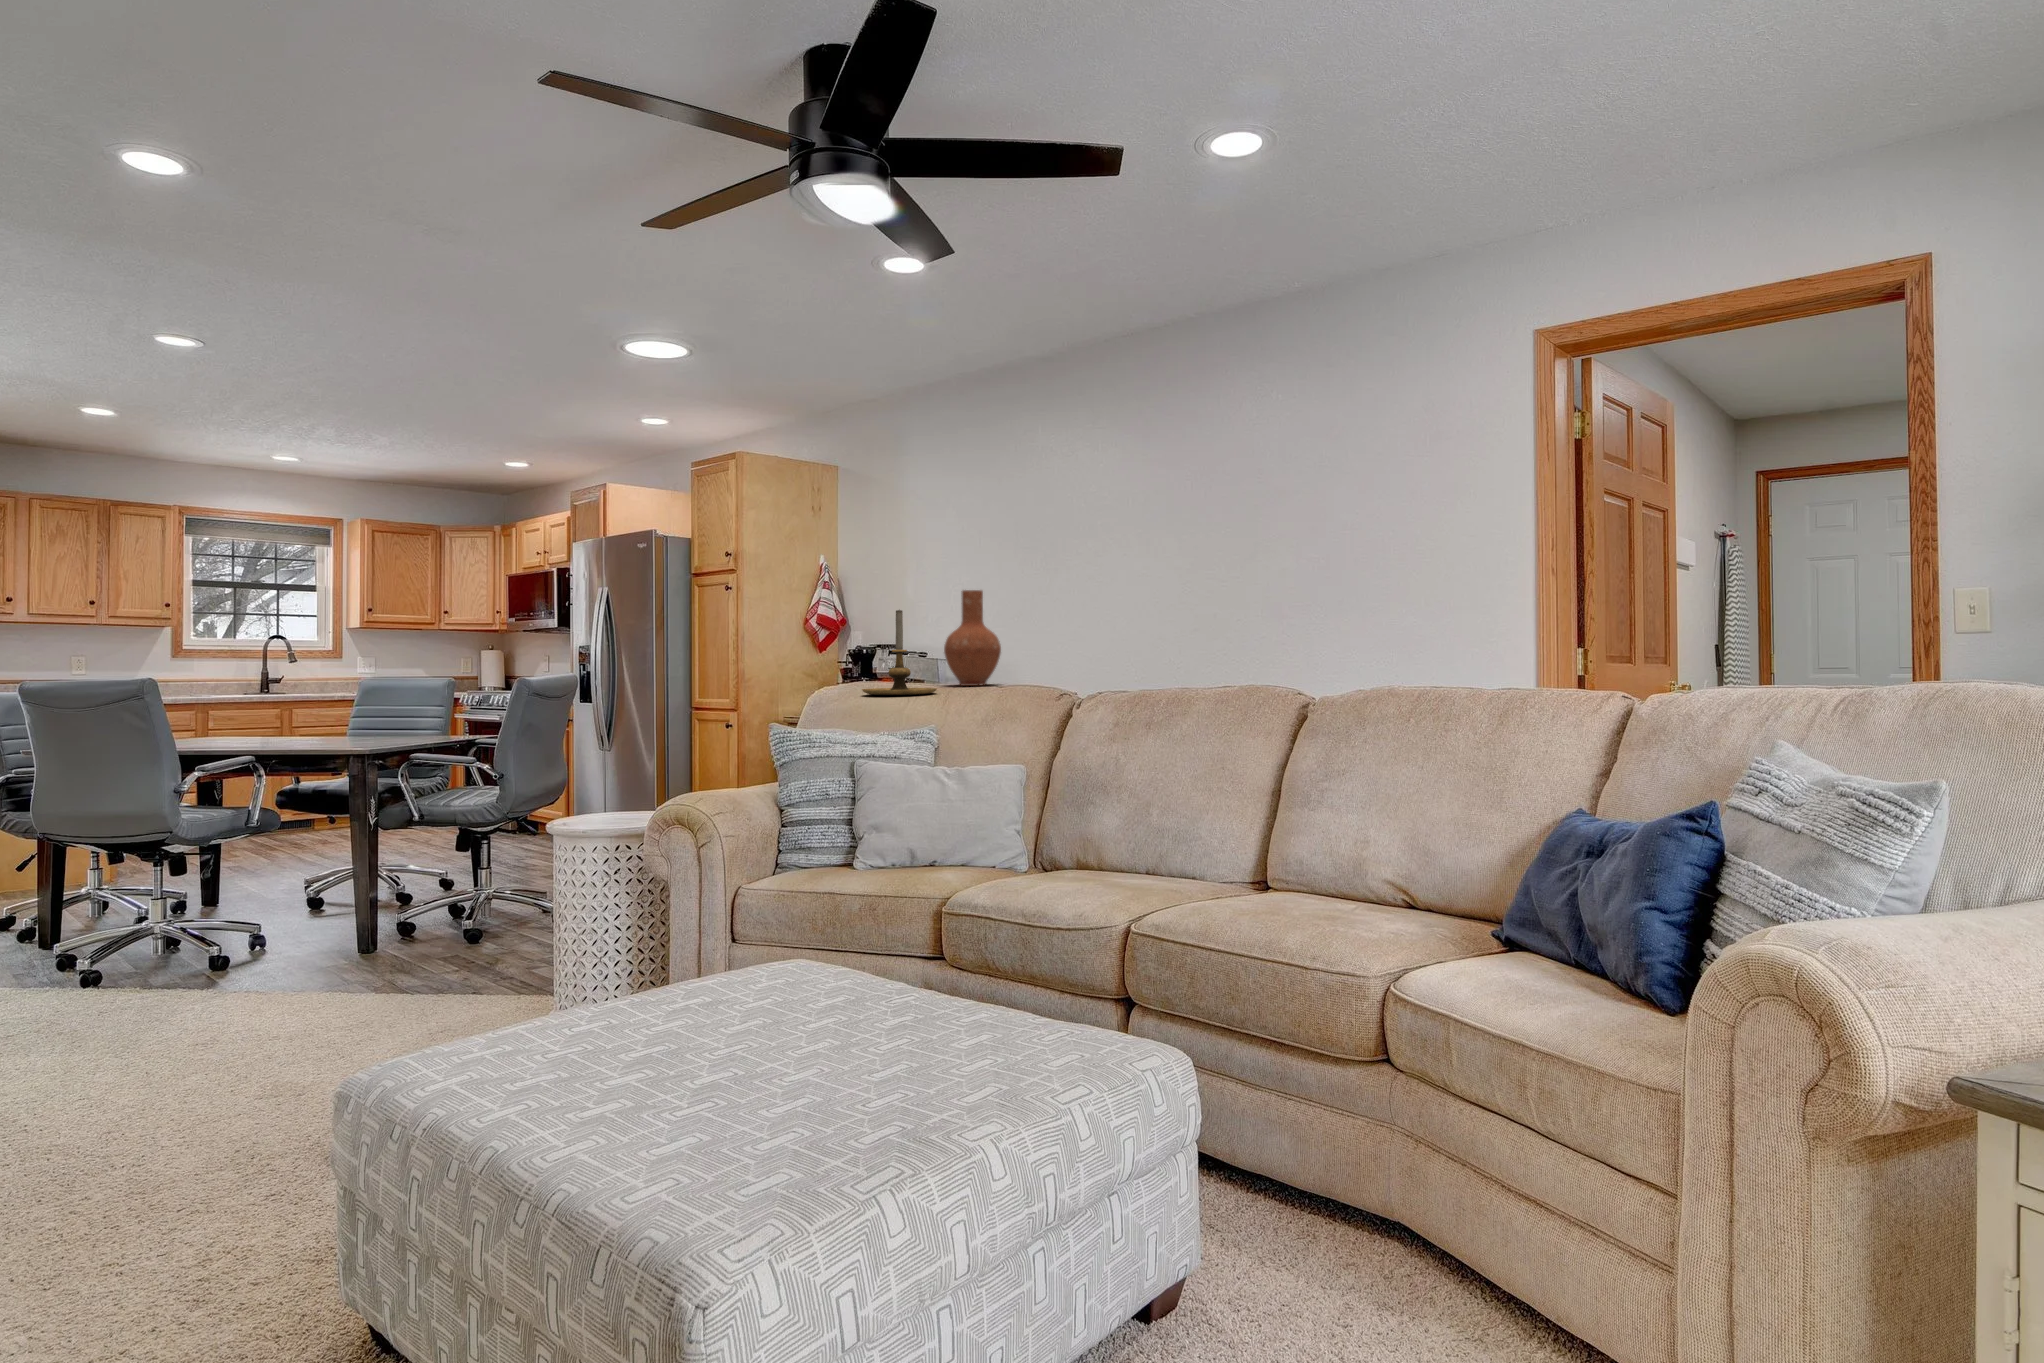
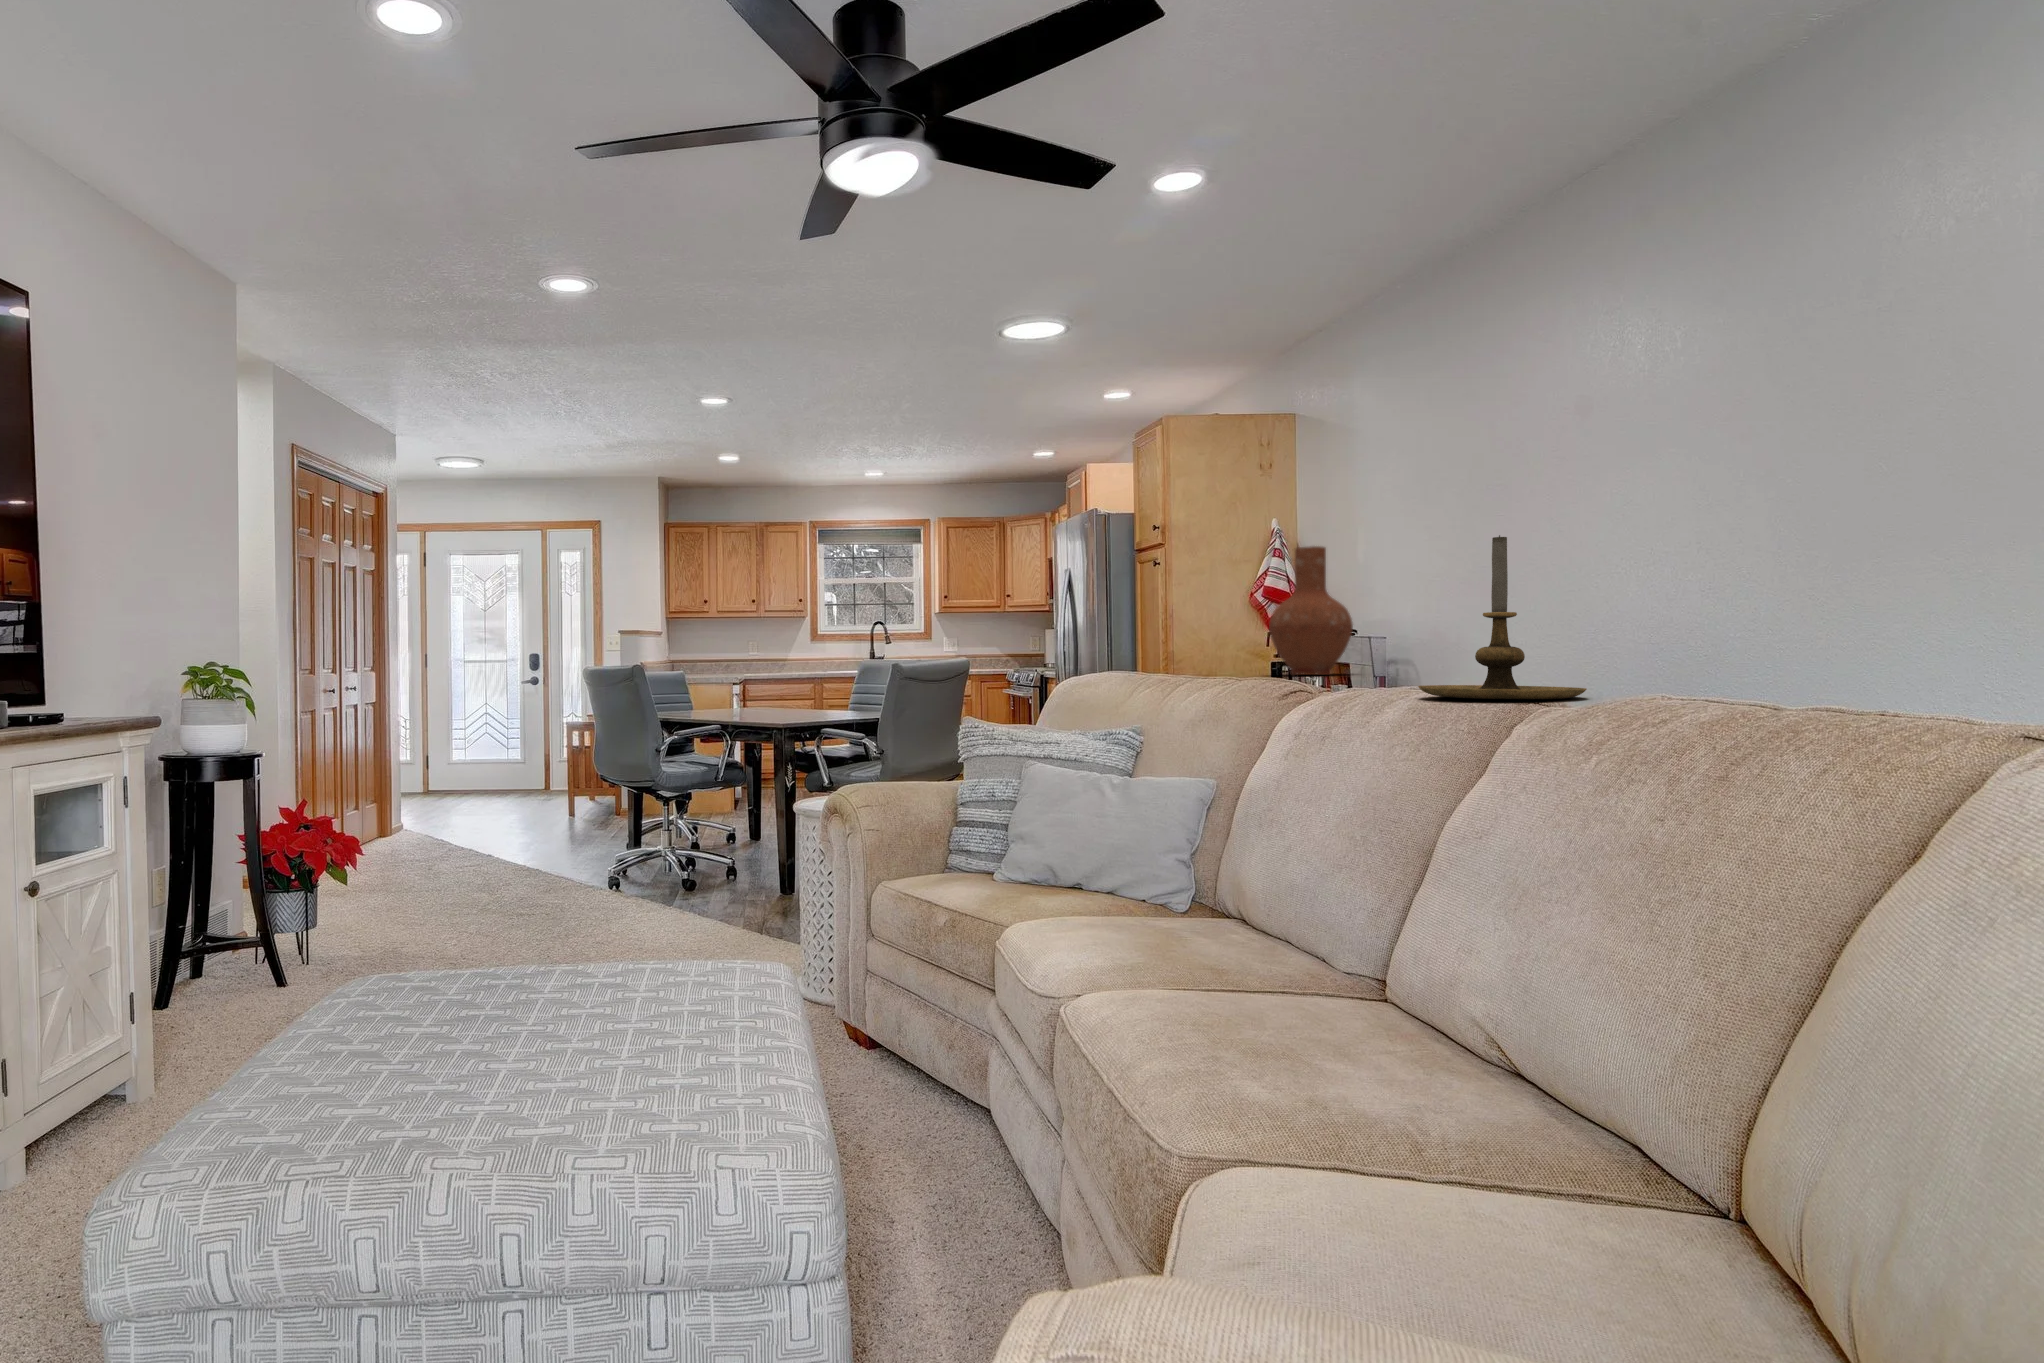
candle holder: present [862,610,937,695] -> present [1418,535,1587,699]

